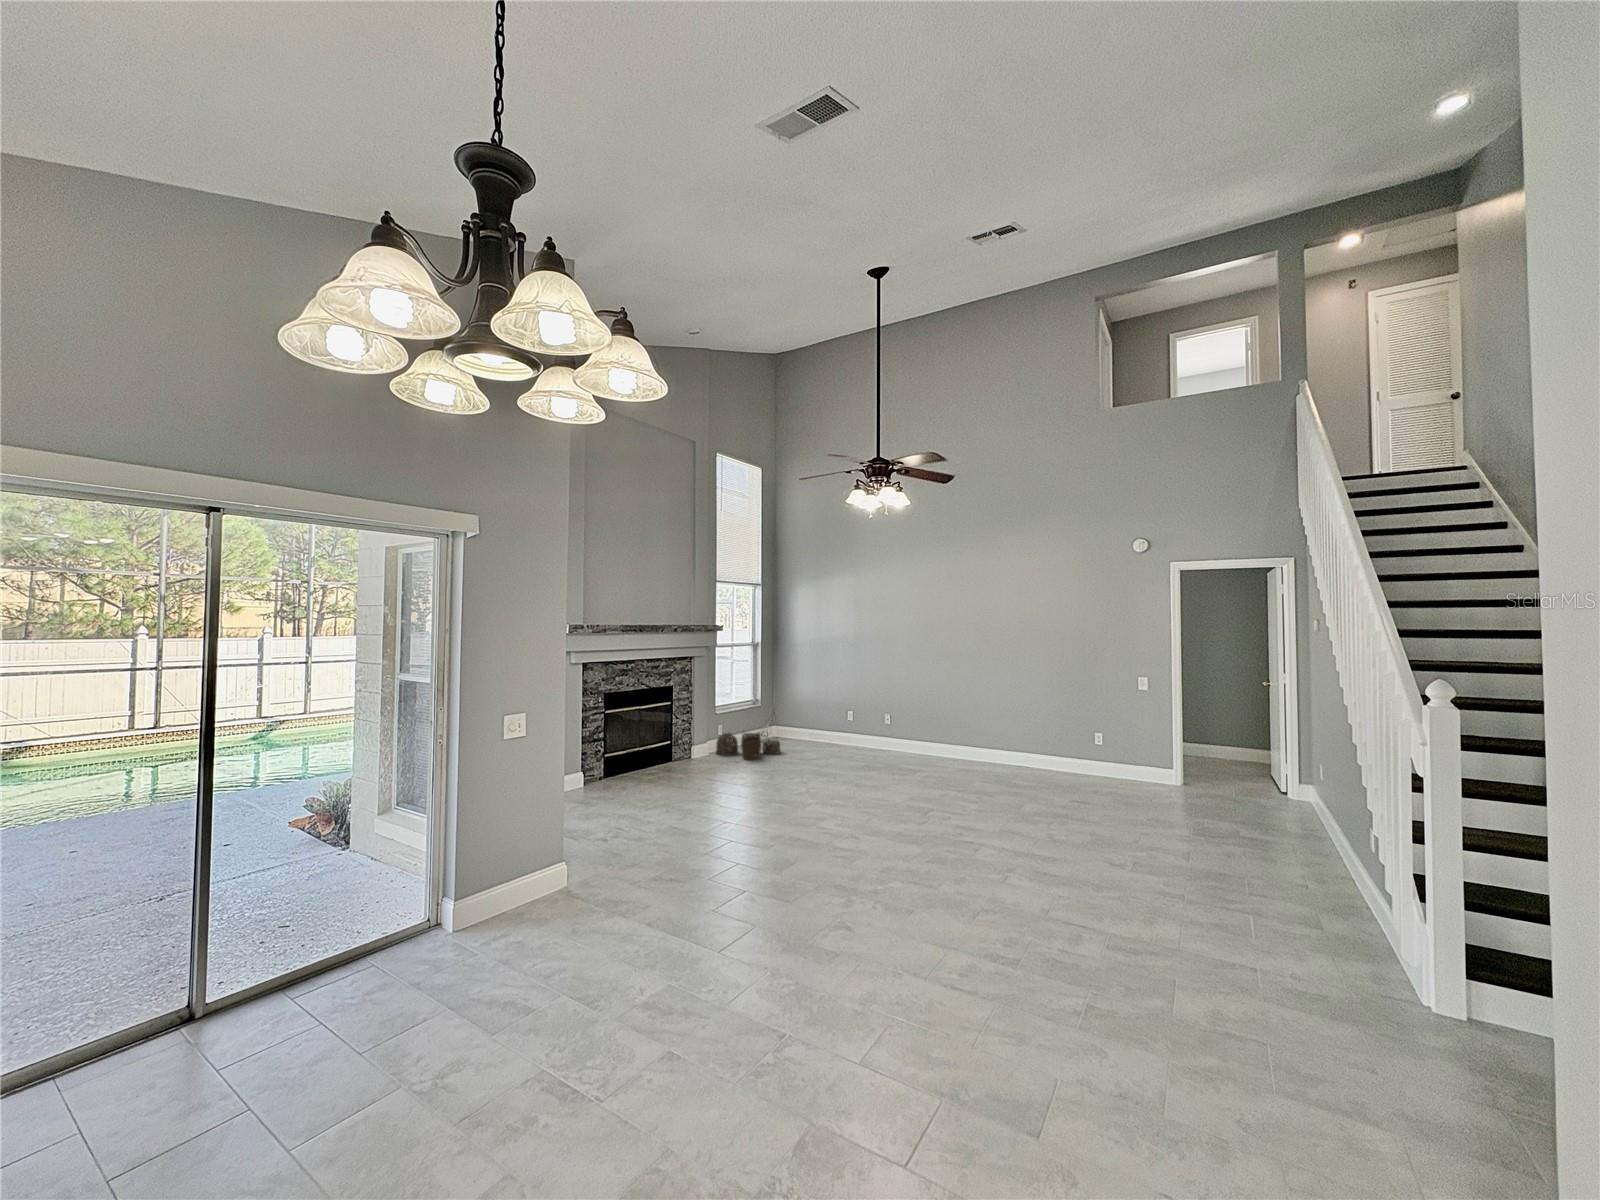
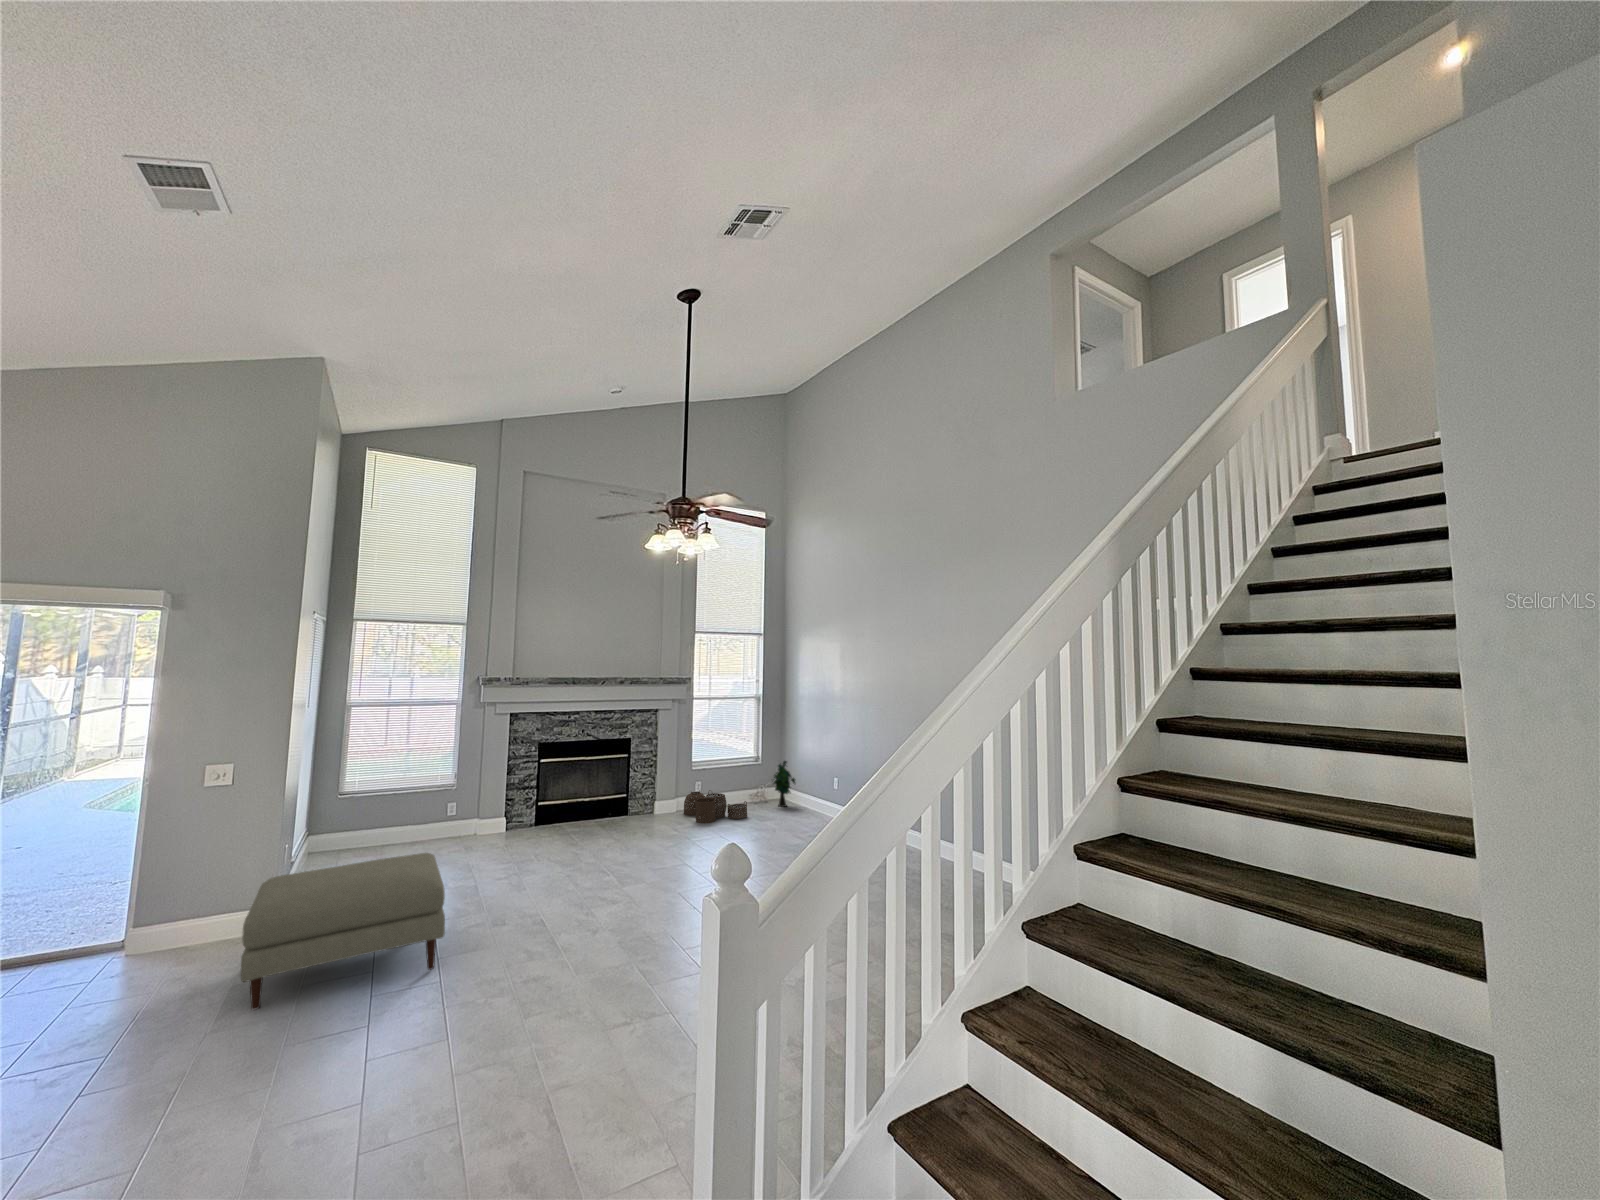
decorative plant: none [777,700,801,742] -> present [773,761,795,807]
ottoman: none [622,792,823,952] -> present [241,853,445,1010]

